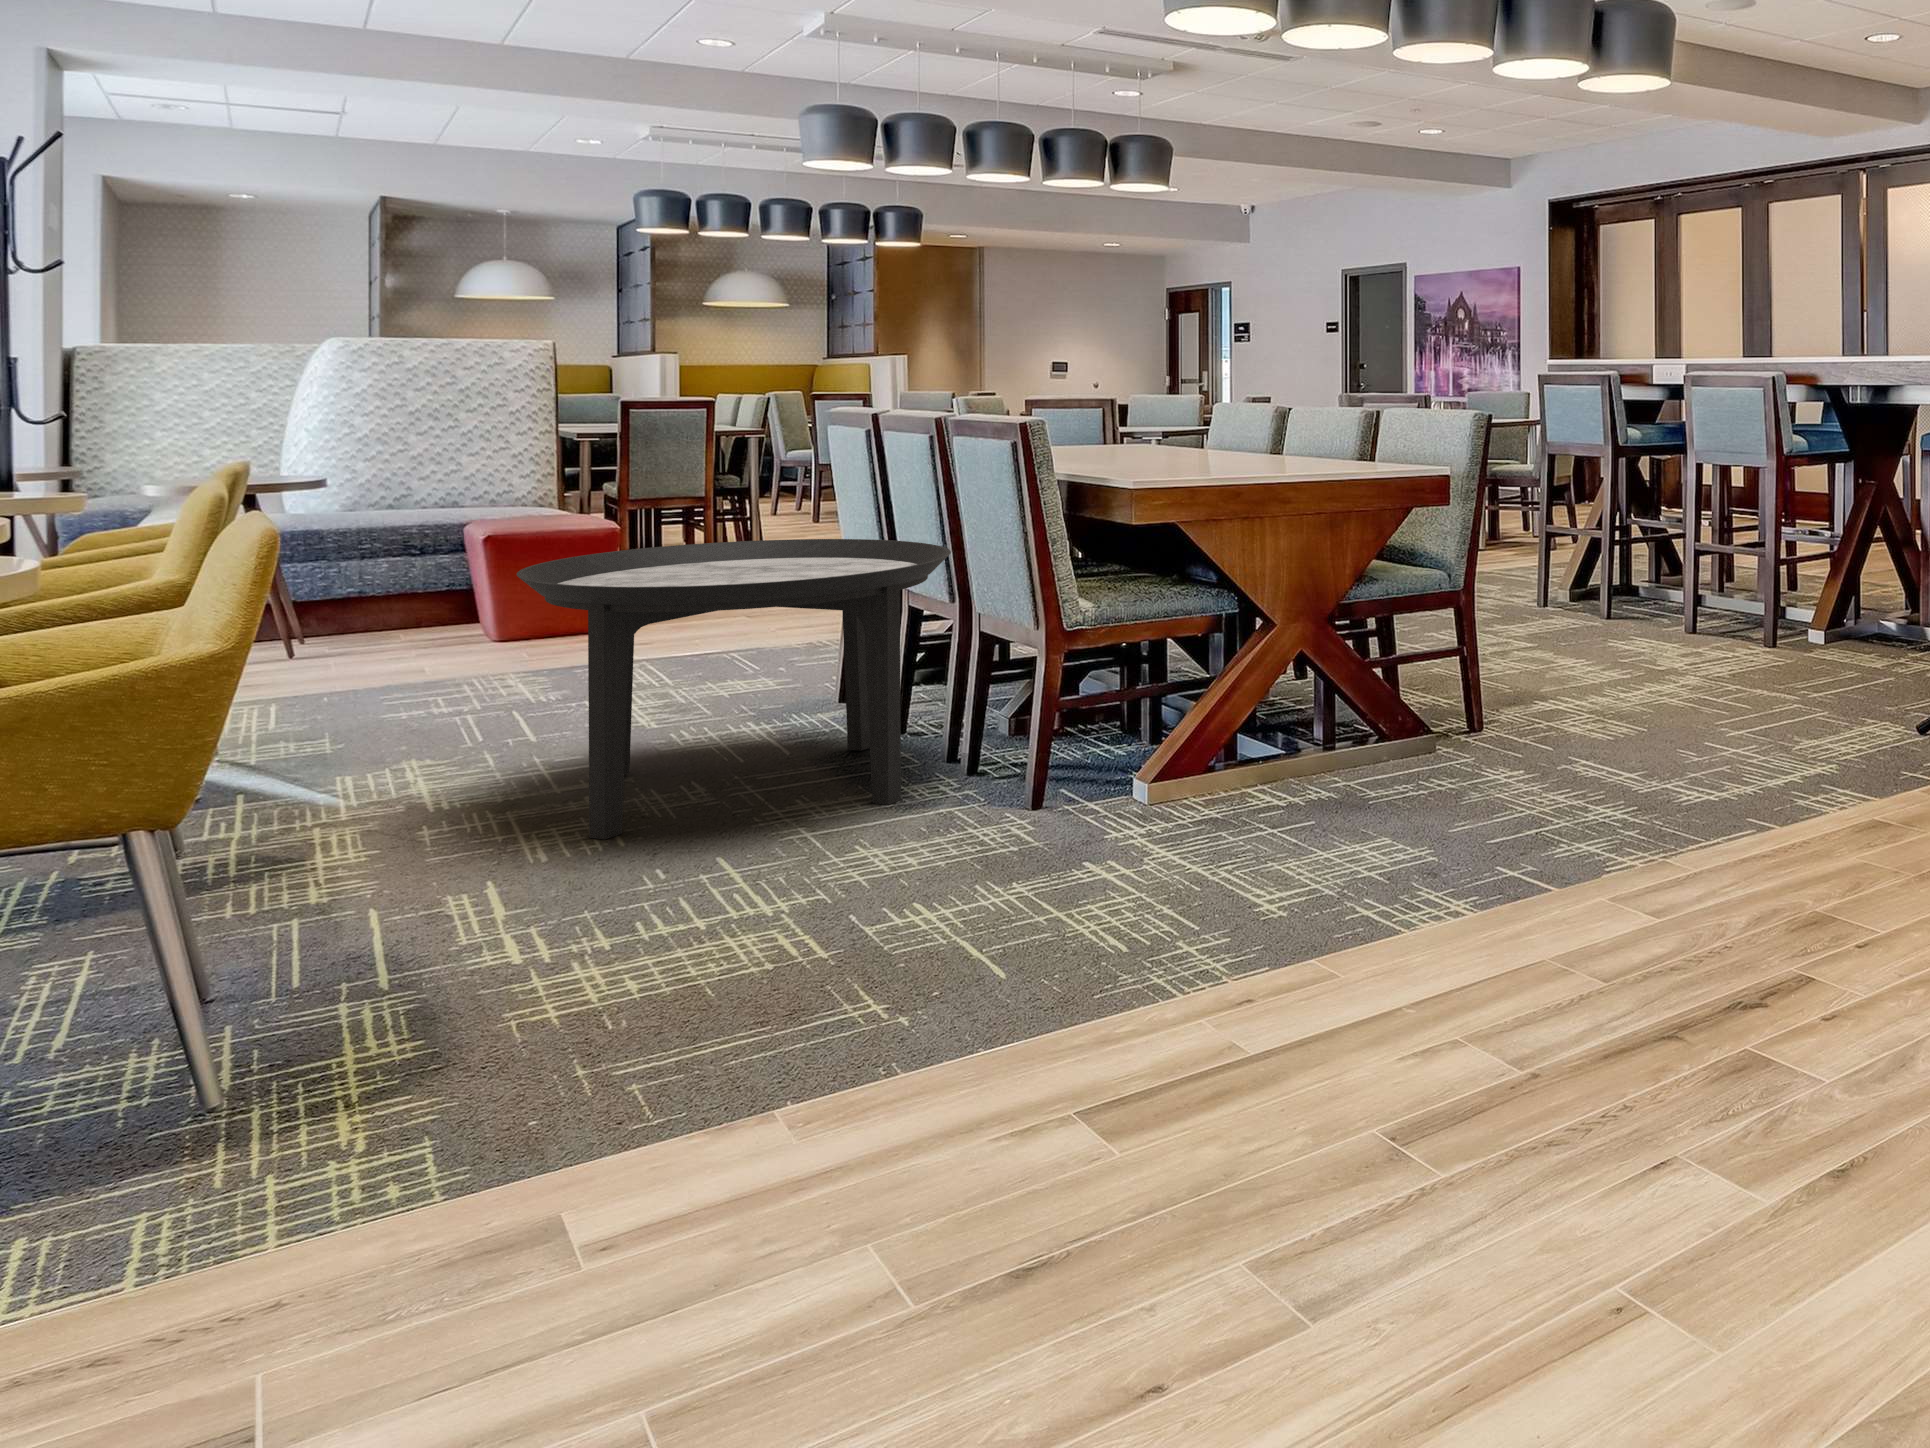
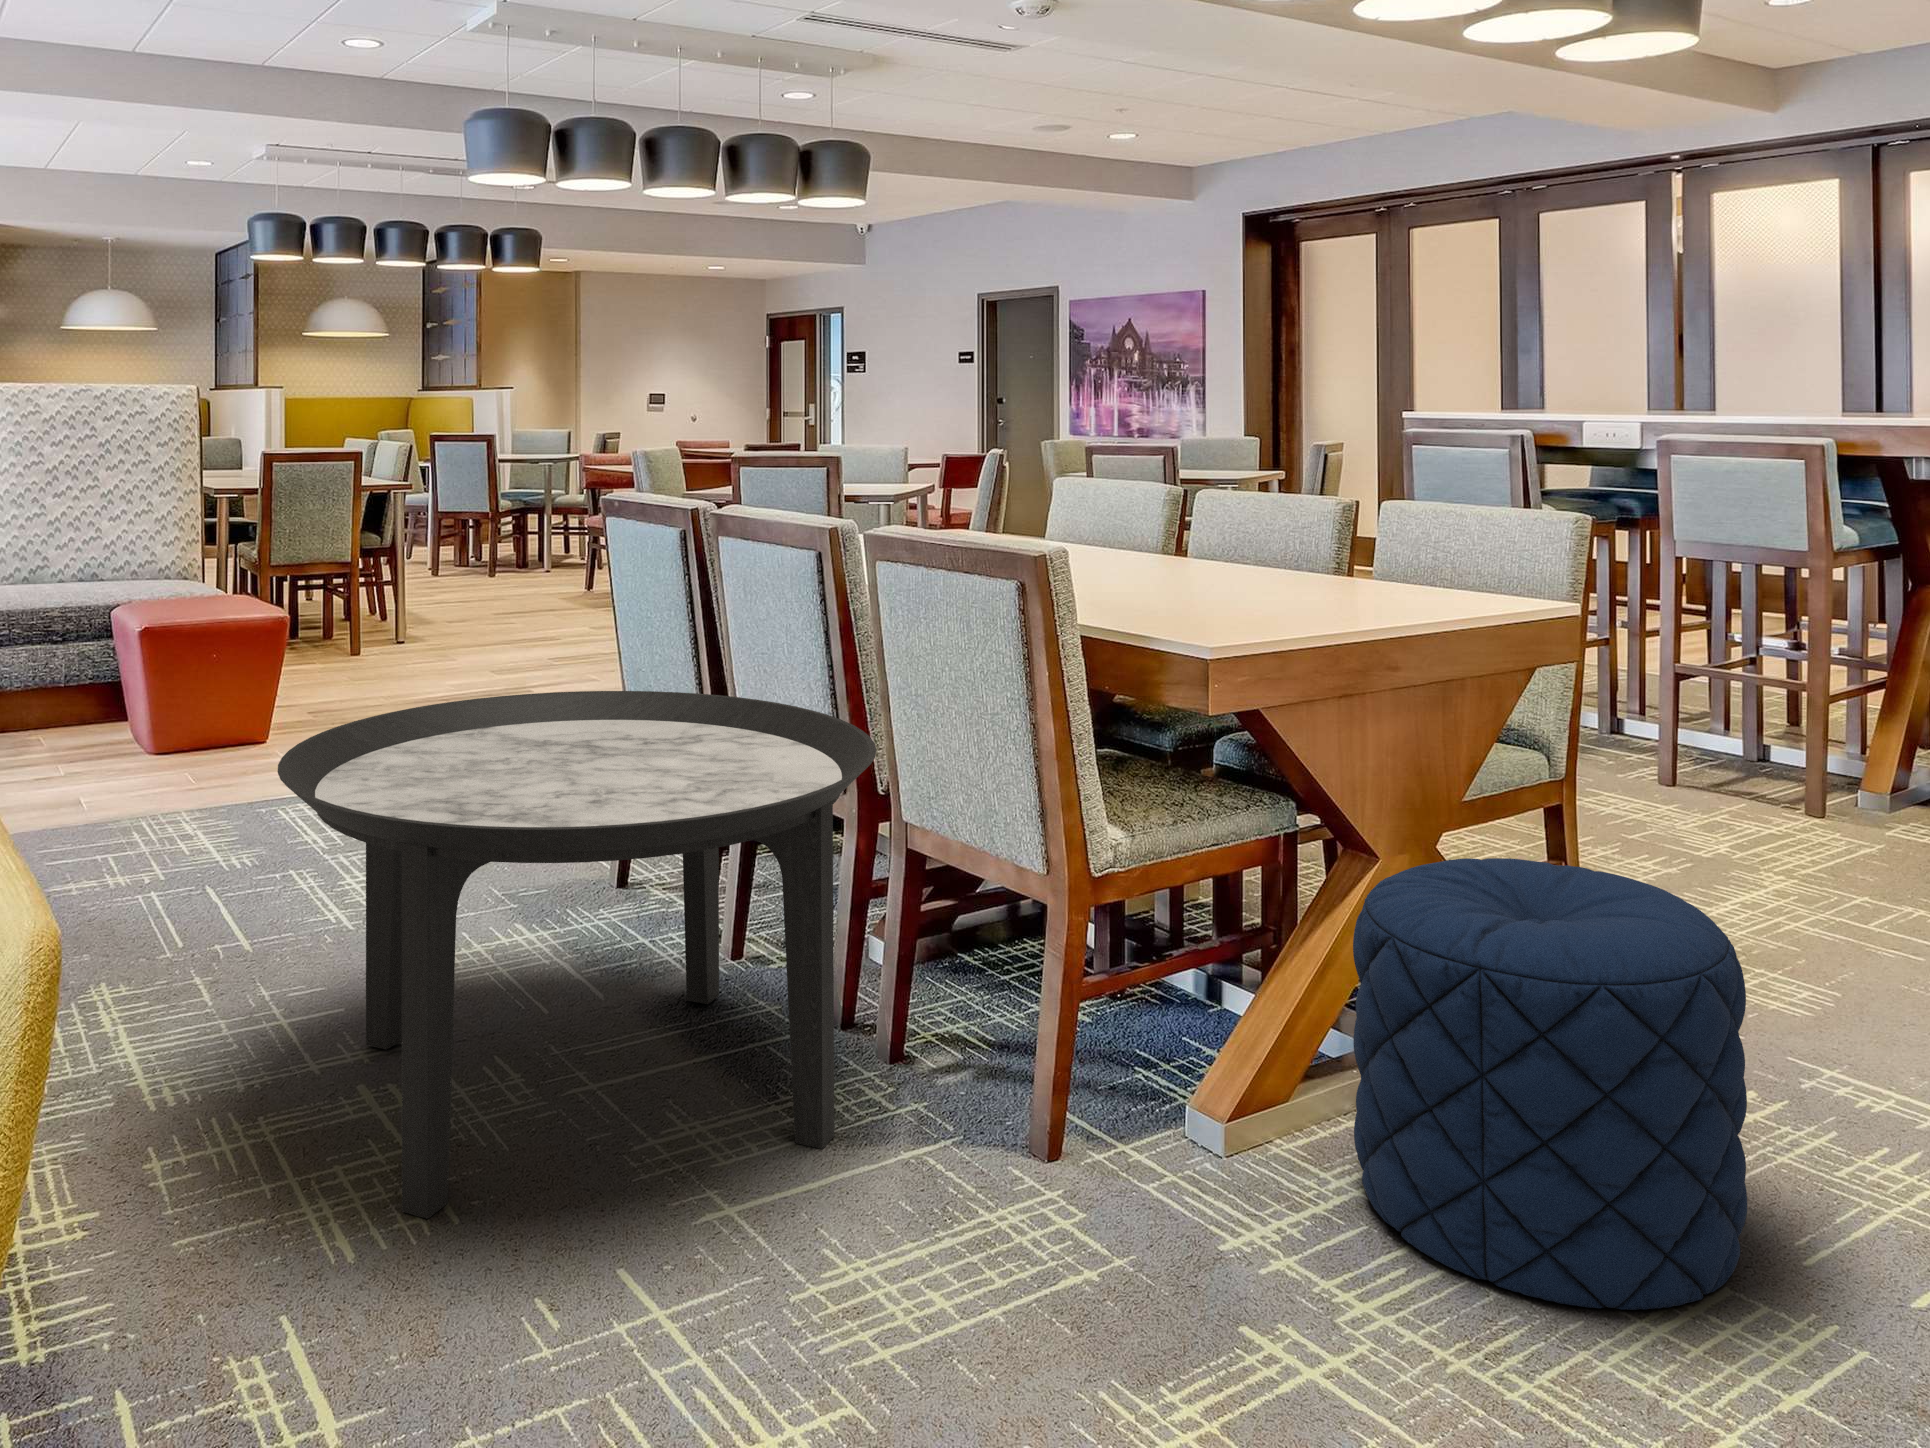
pouf: none [1204,608,1411,838] -> present [1353,858,1747,1310]

